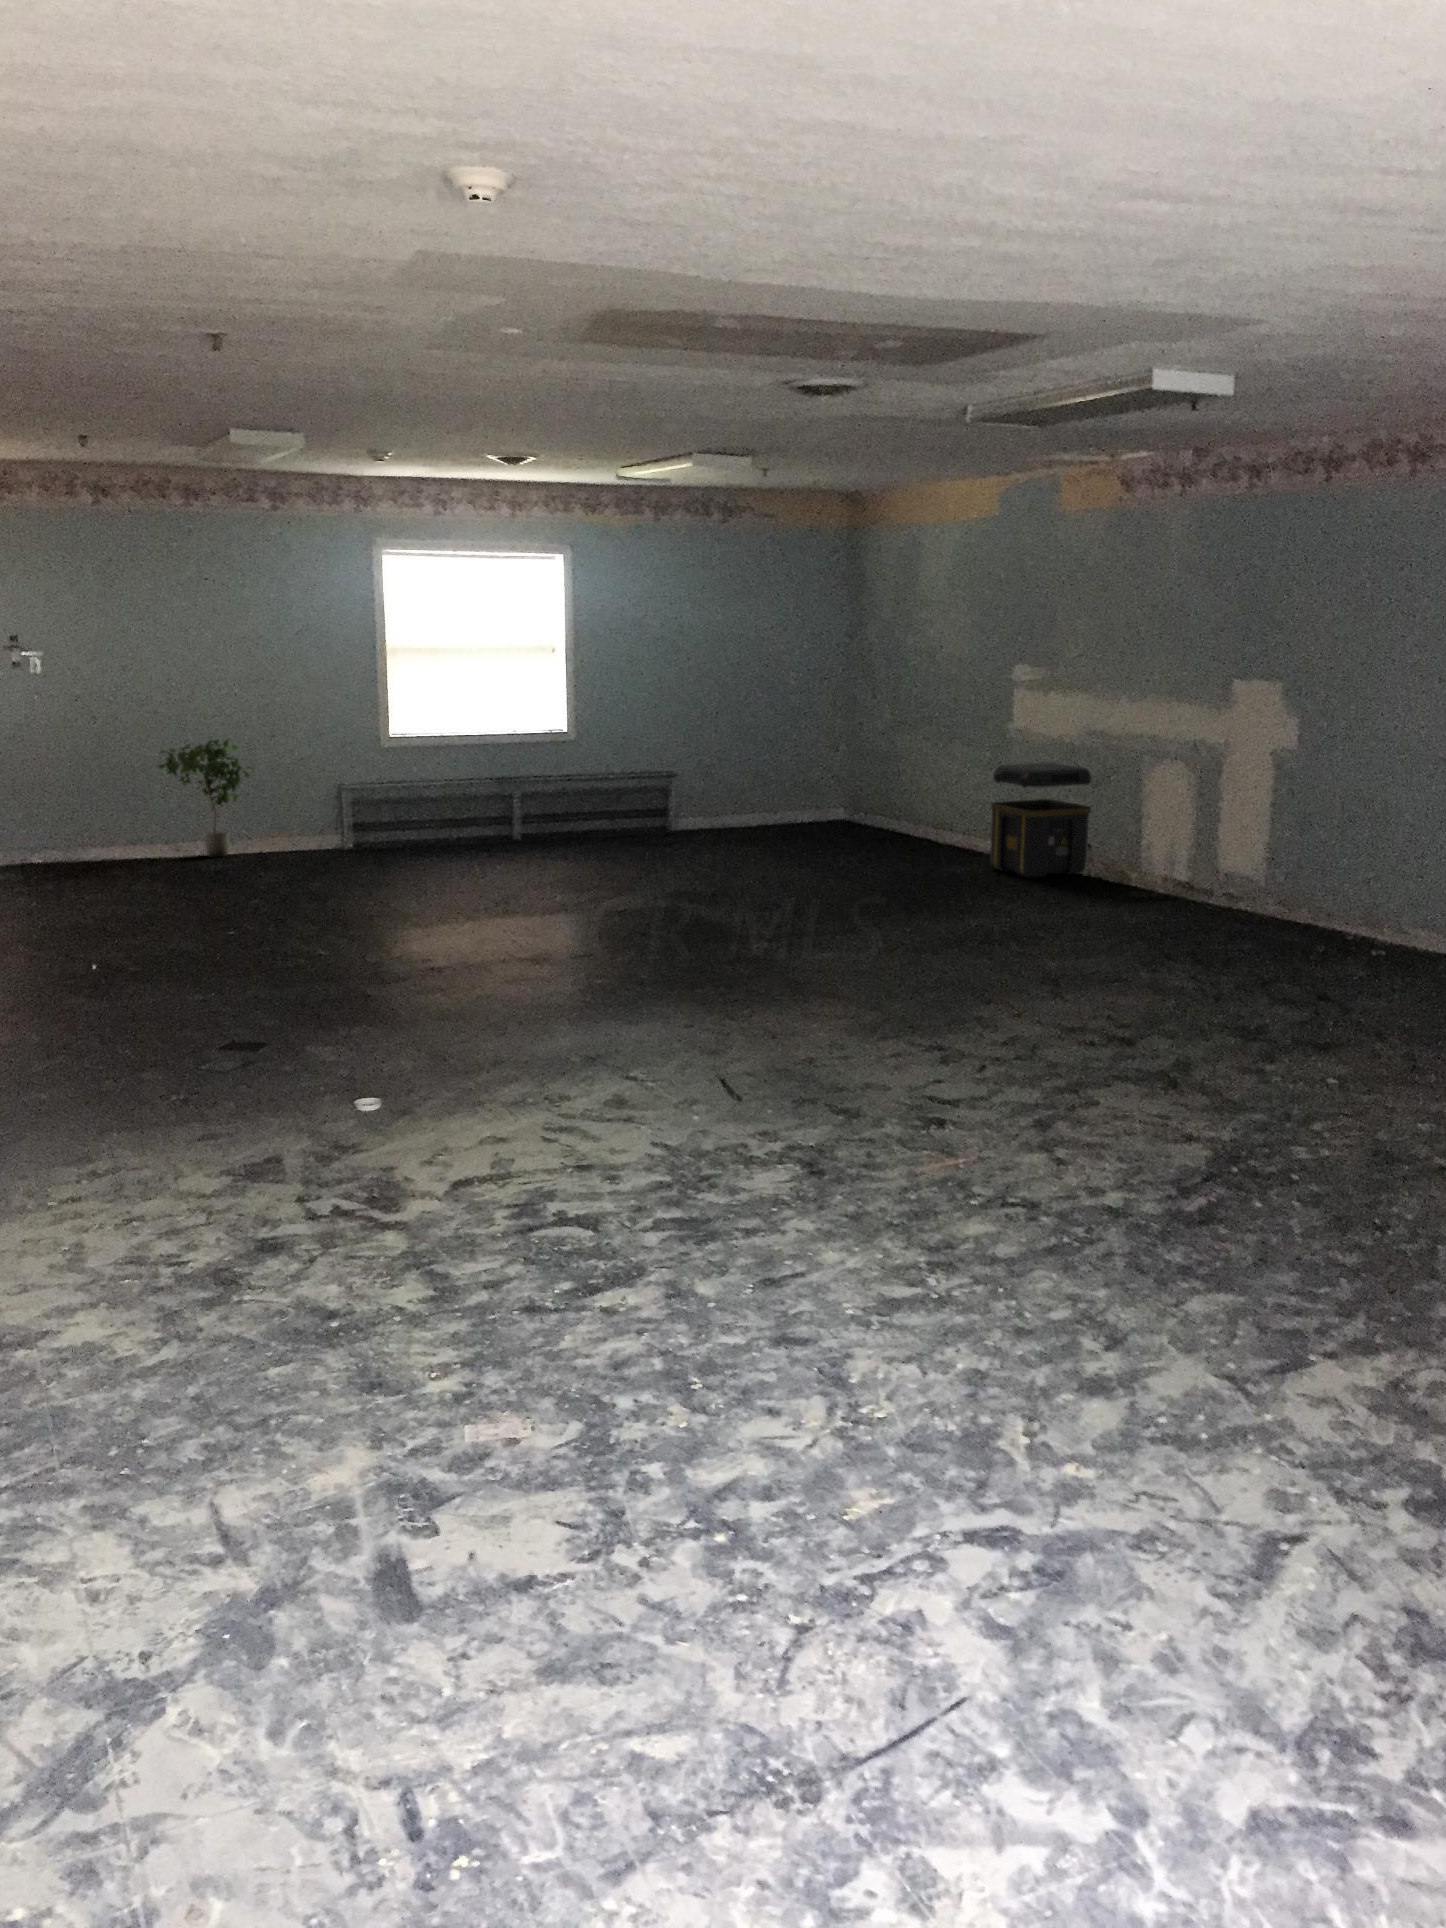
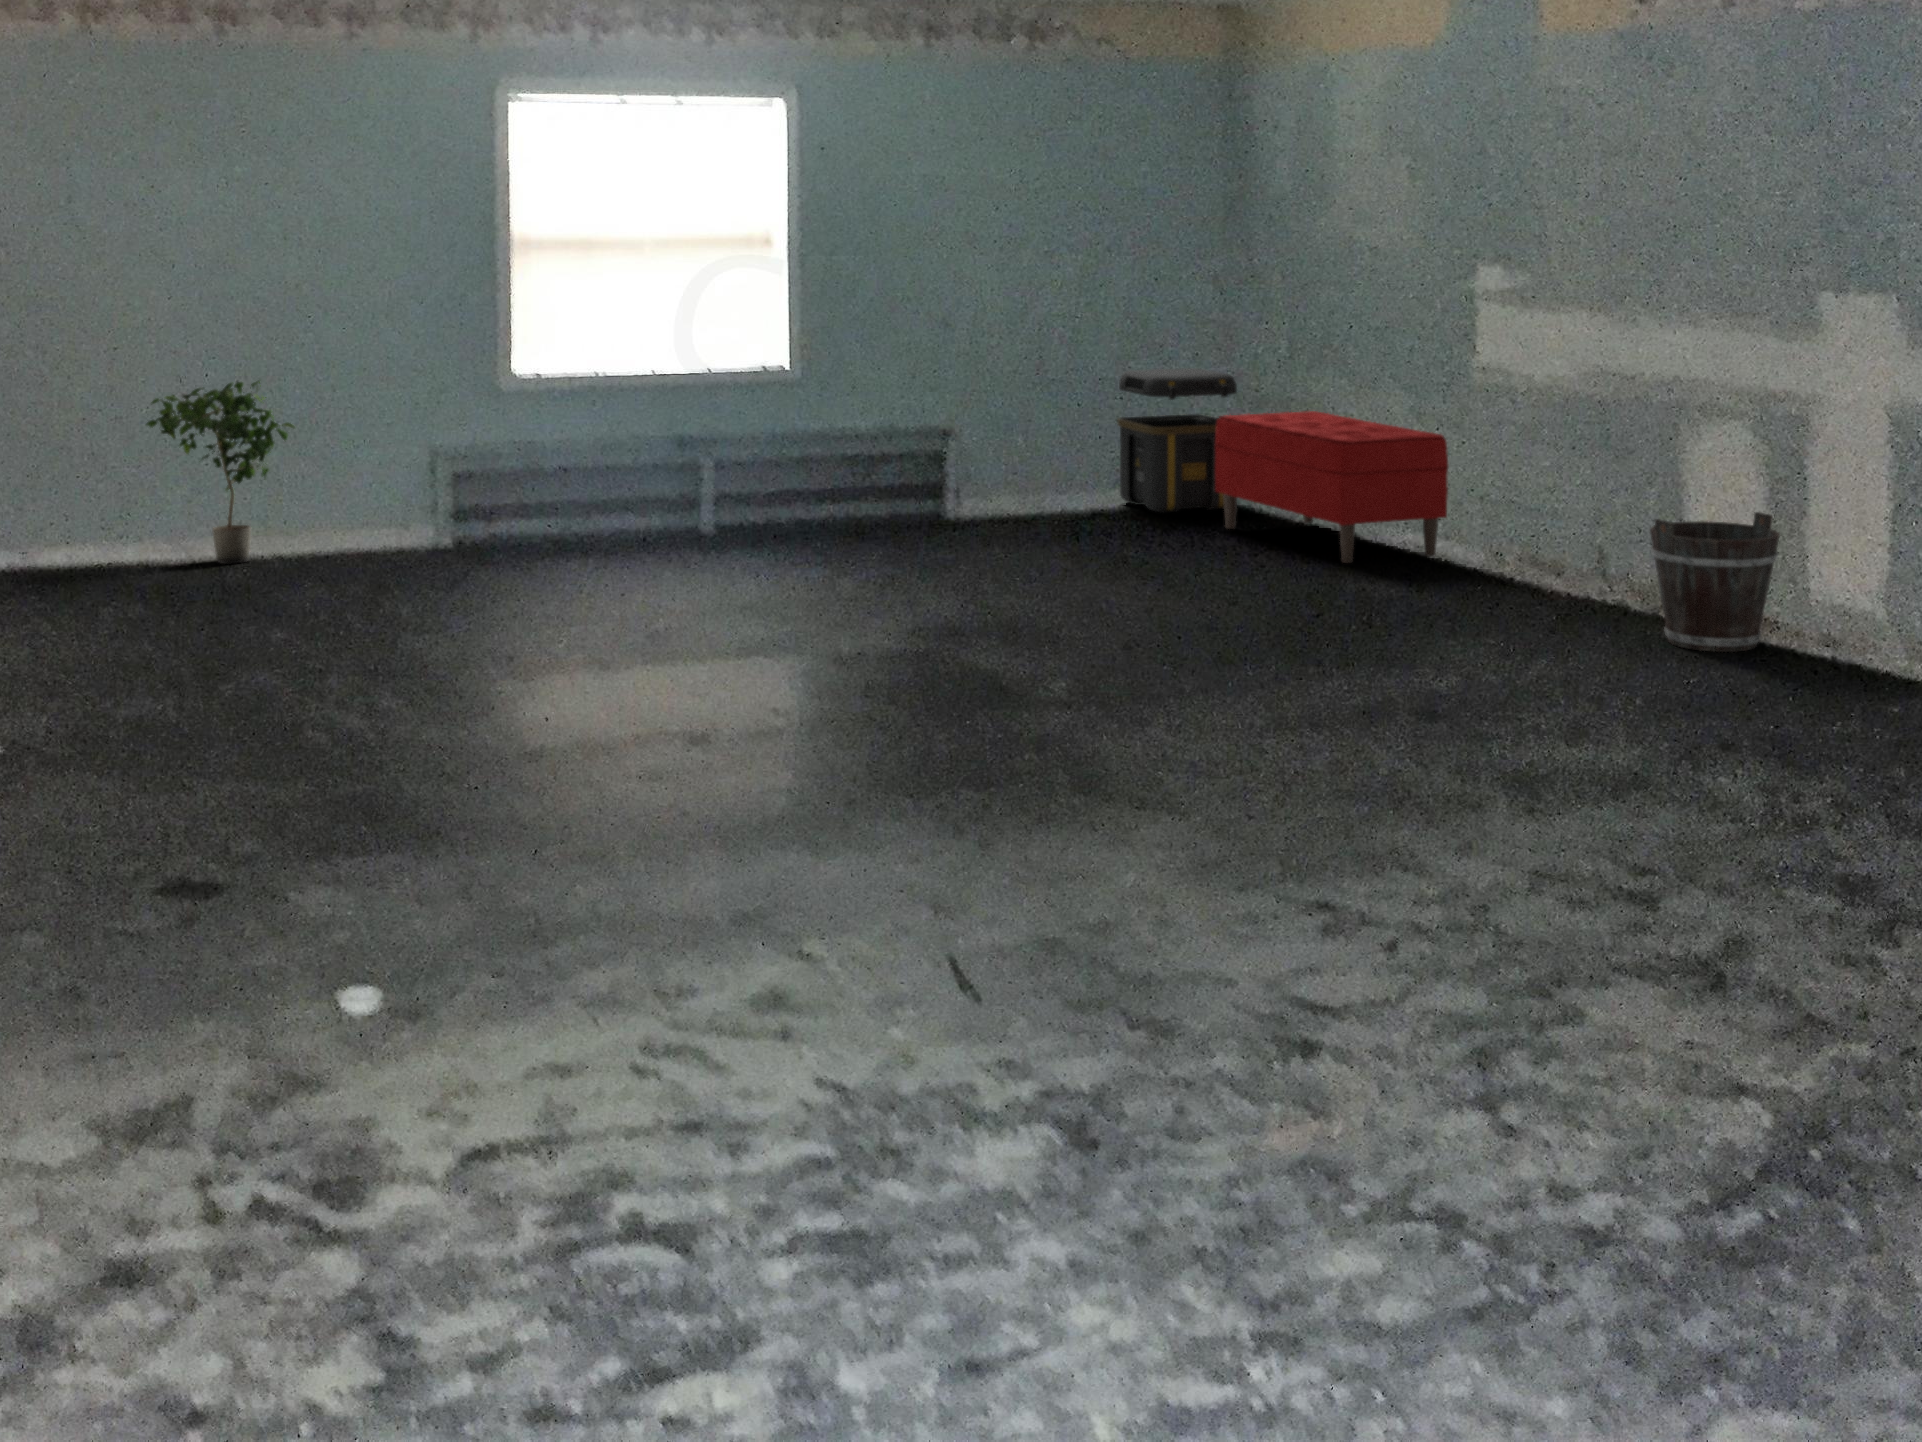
bench: none [843,760,992,854] -> present [1215,411,1448,563]
toolbox: present [990,763,1091,878] -> present [1118,368,1237,513]
bucket: none [1120,819,1200,904] -> present [1650,512,1780,652]

